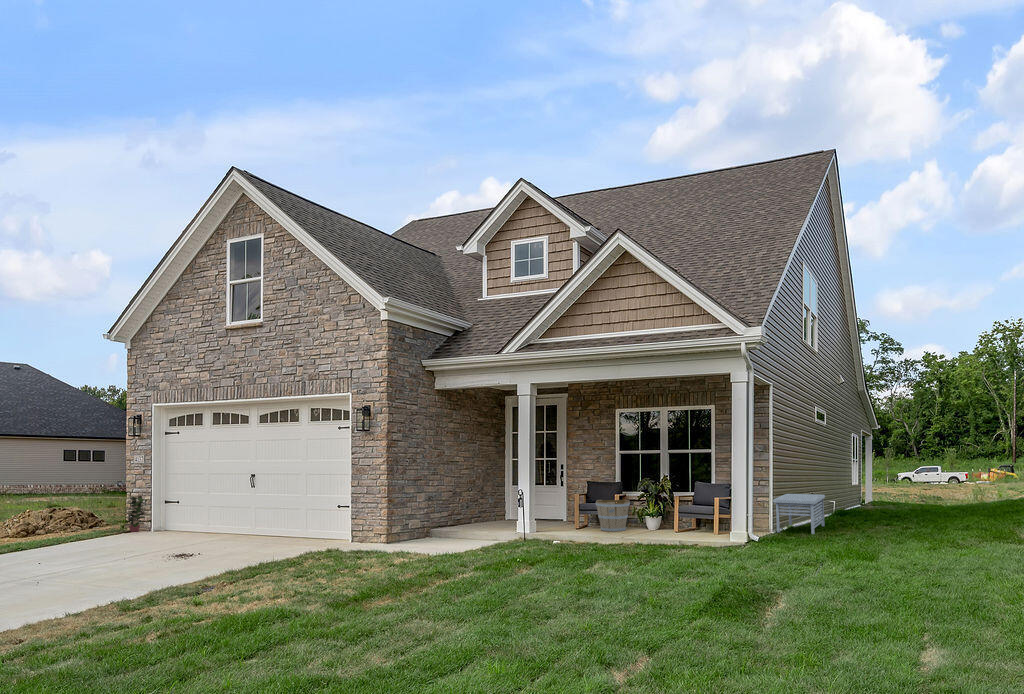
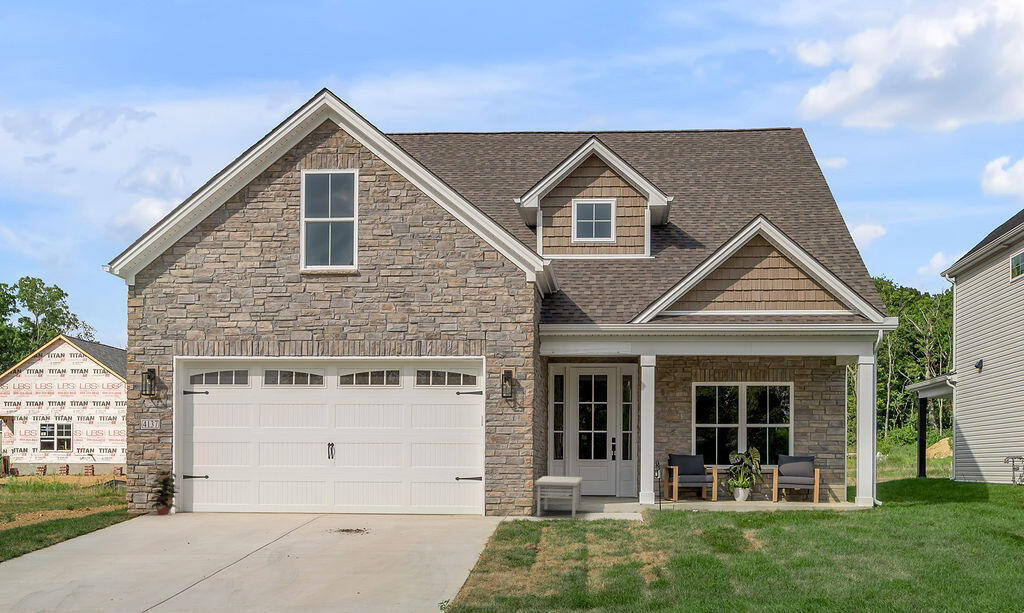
storage bench: present [773,494,825,534] -> present [535,476,583,518]
wooden bucket: present [596,500,630,532] -> none [691,474,726,506]

